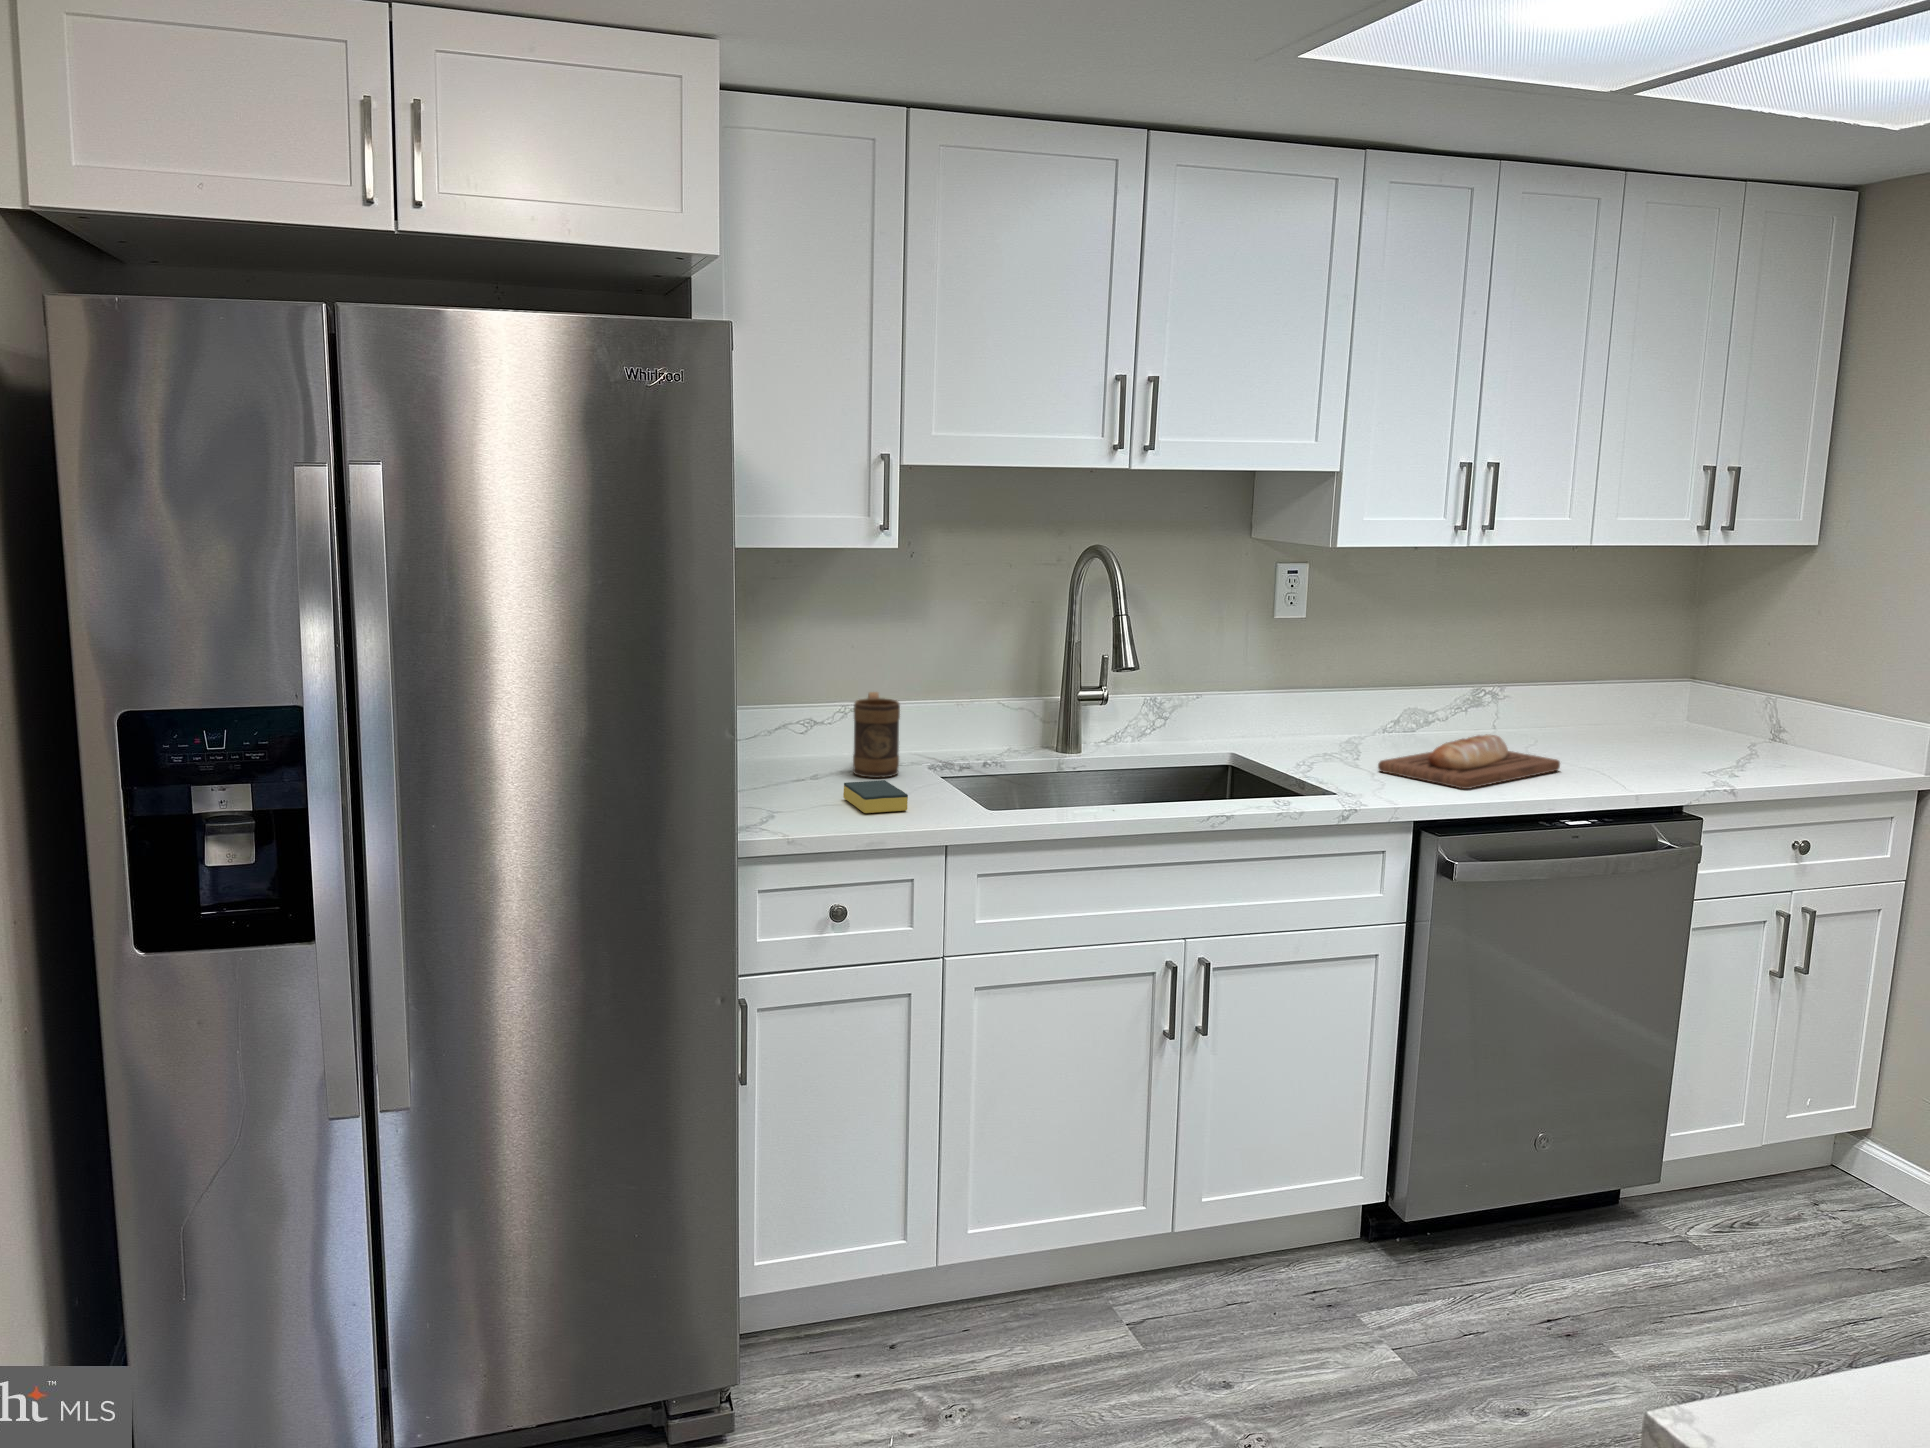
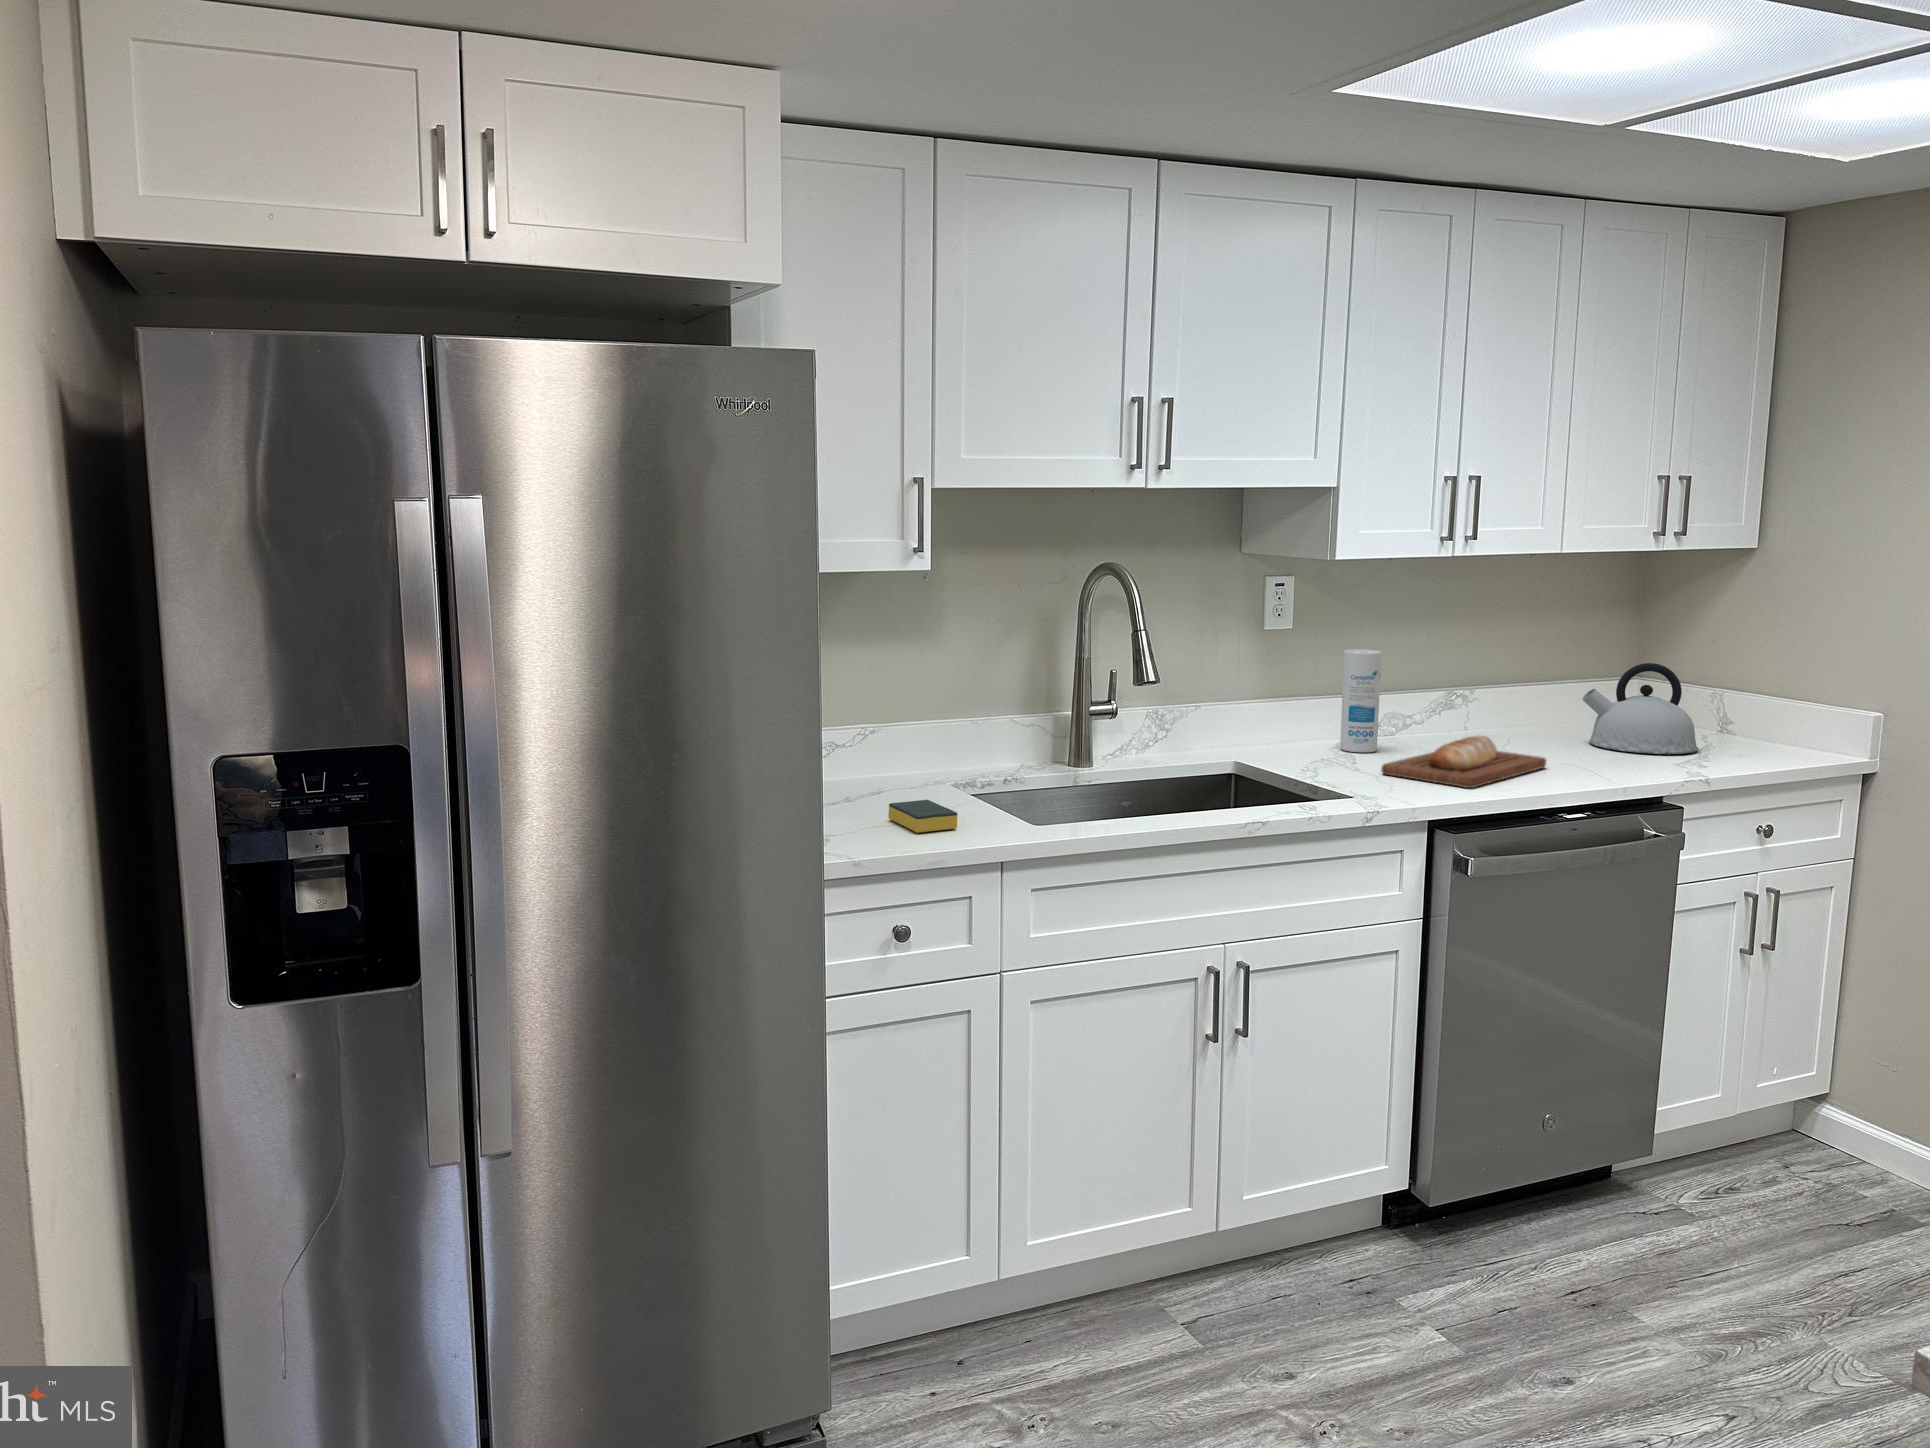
canister: none [1348,641,1393,748] -> present [1340,649,1381,752]
kettle: none [1615,664,1738,761] -> present [1582,663,1698,754]
mug: present [853,692,900,778] -> none [884,713,930,798]

